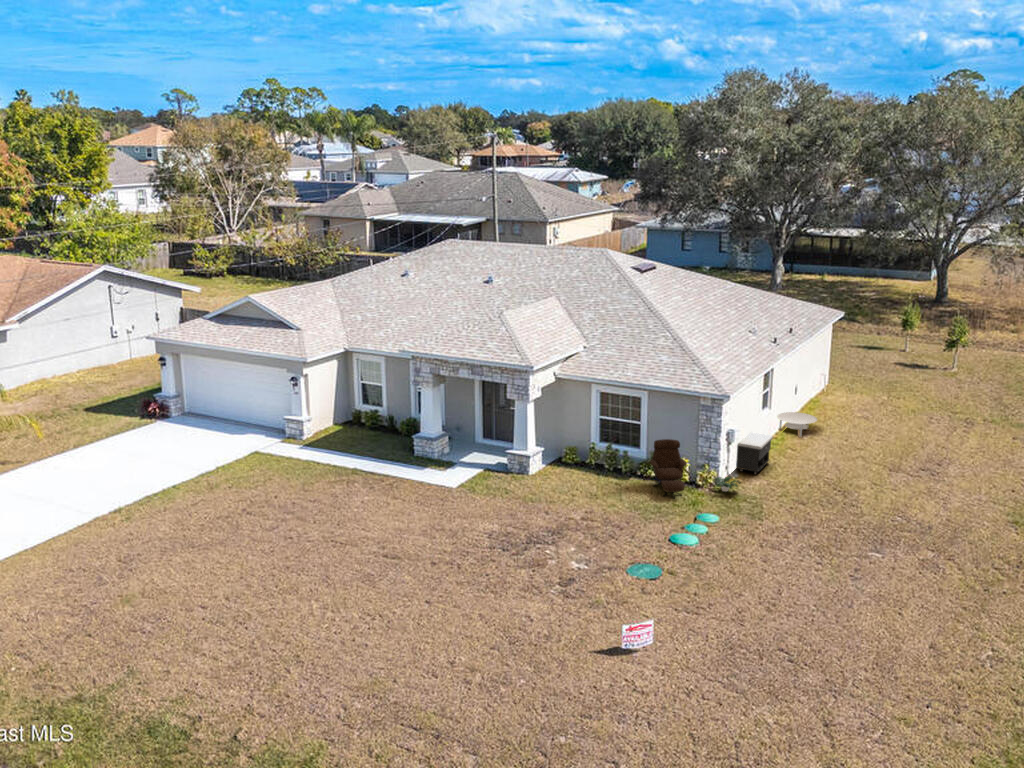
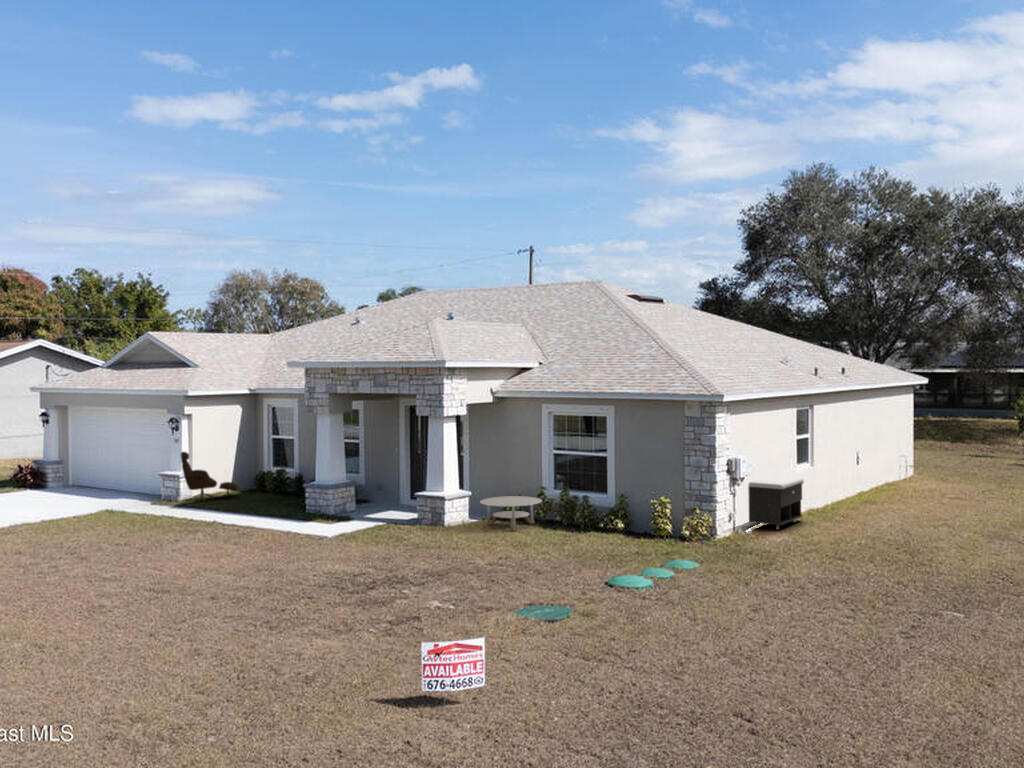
round table: present [777,412,817,438] -> present [480,496,542,532]
lounge chair: present [650,439,686,498] -> present [181,452,238,501]
potted plant: present [715,476,741,491] -> none [708,522,748,543]

